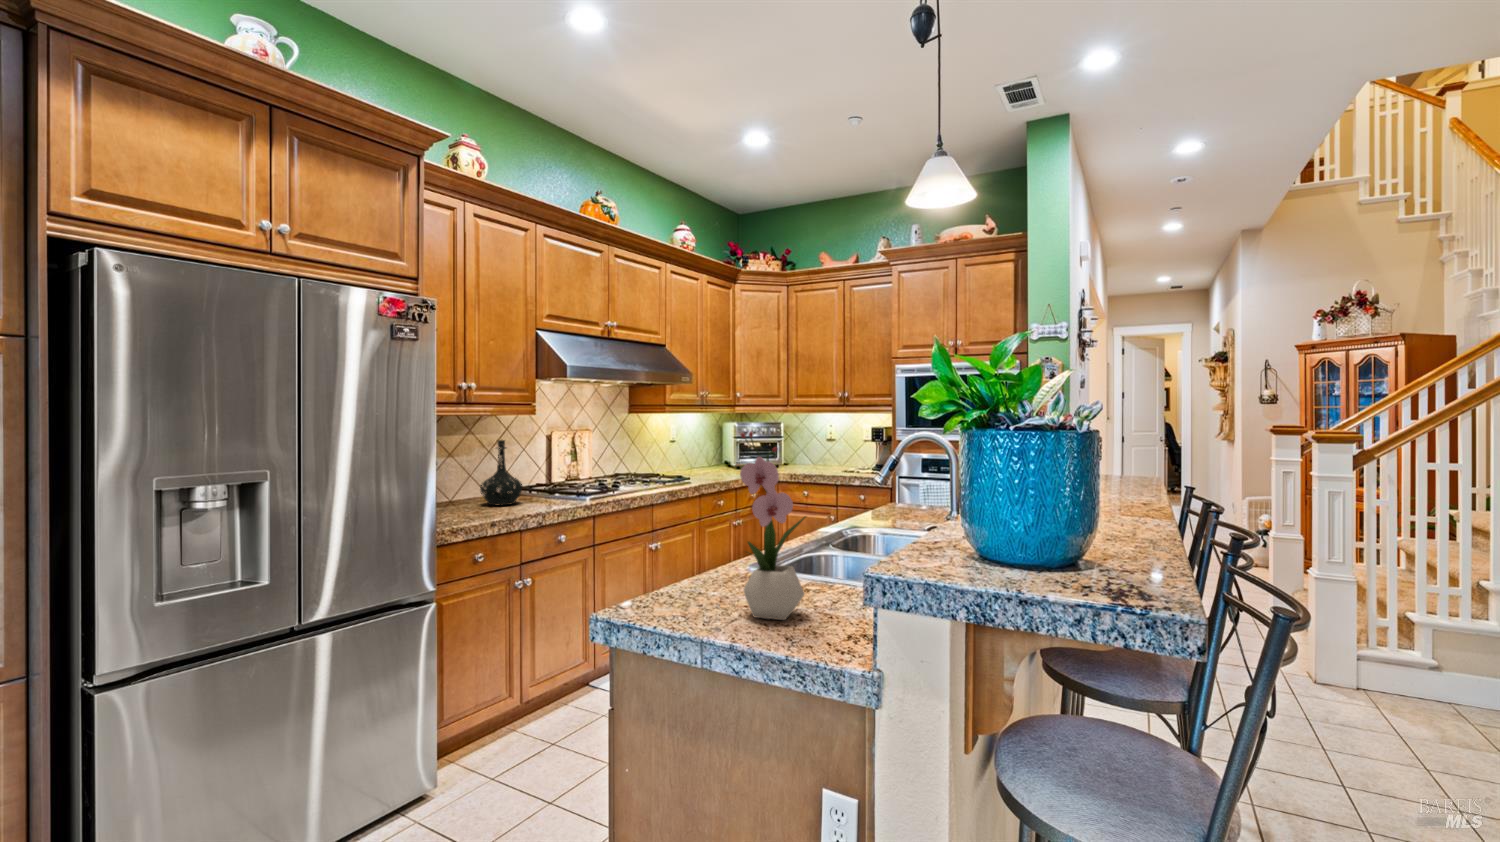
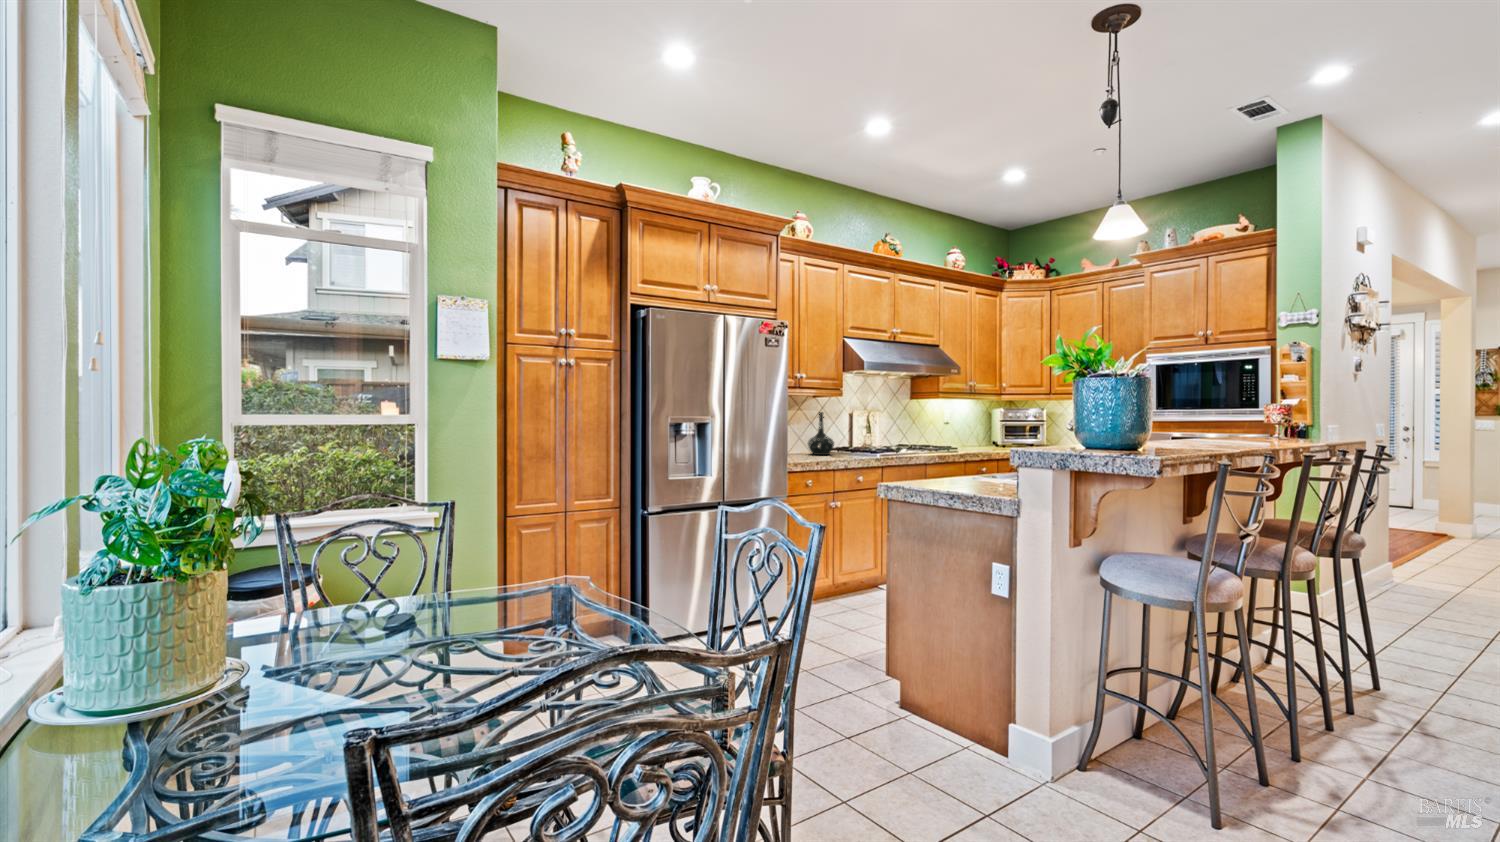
flower arrangement: present [740,432,806,620] -> none [953,384,995,485]

